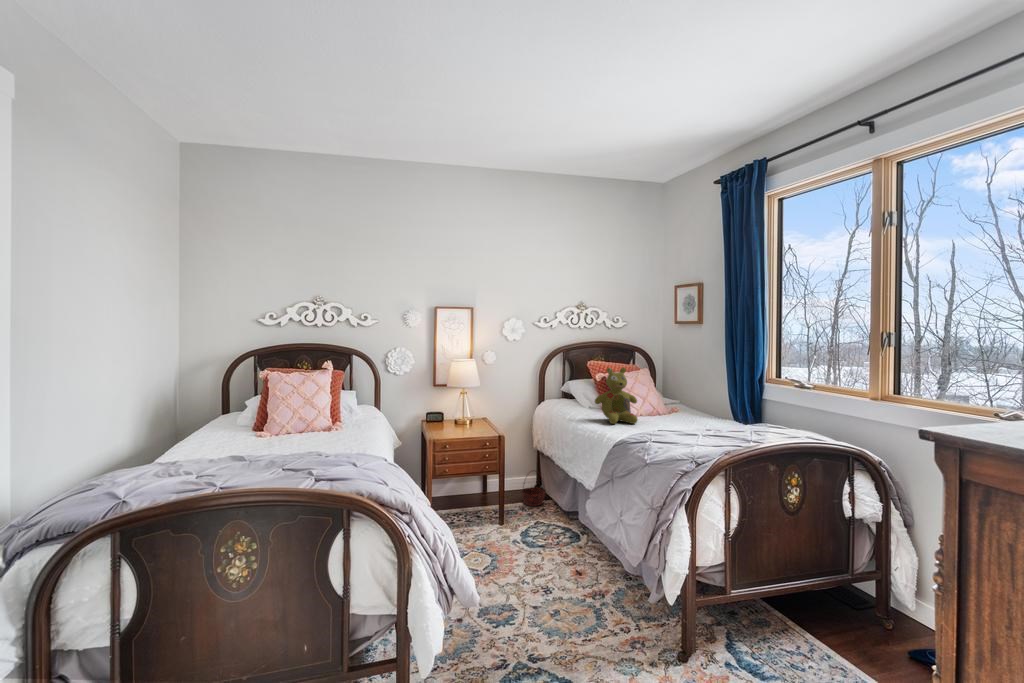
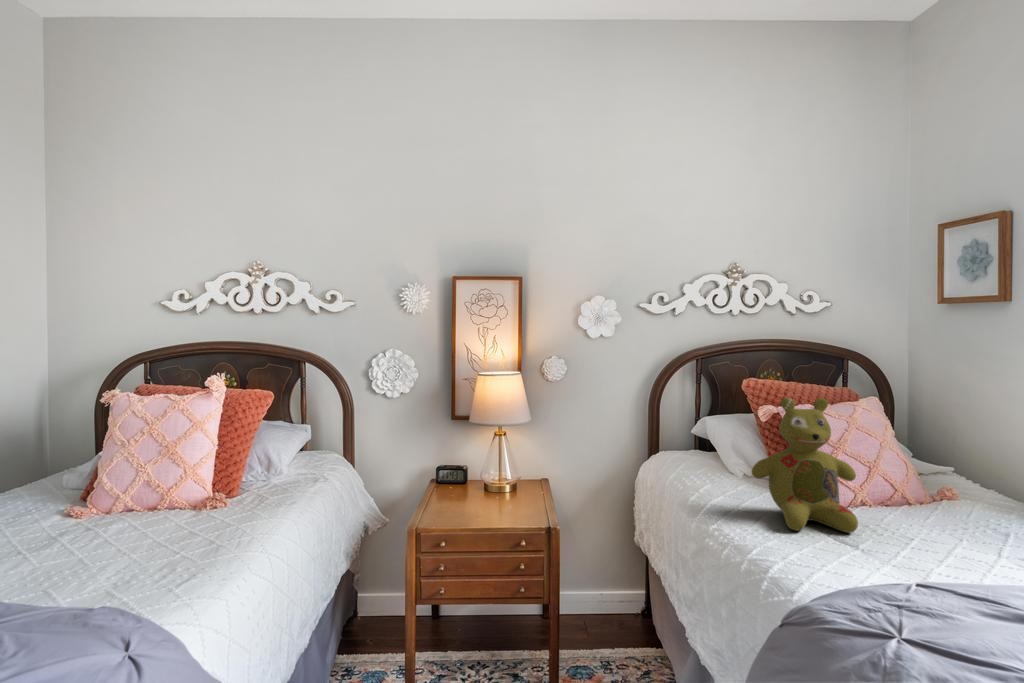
basket: present [522,471,545,506] -> none [605,590,654,664]

